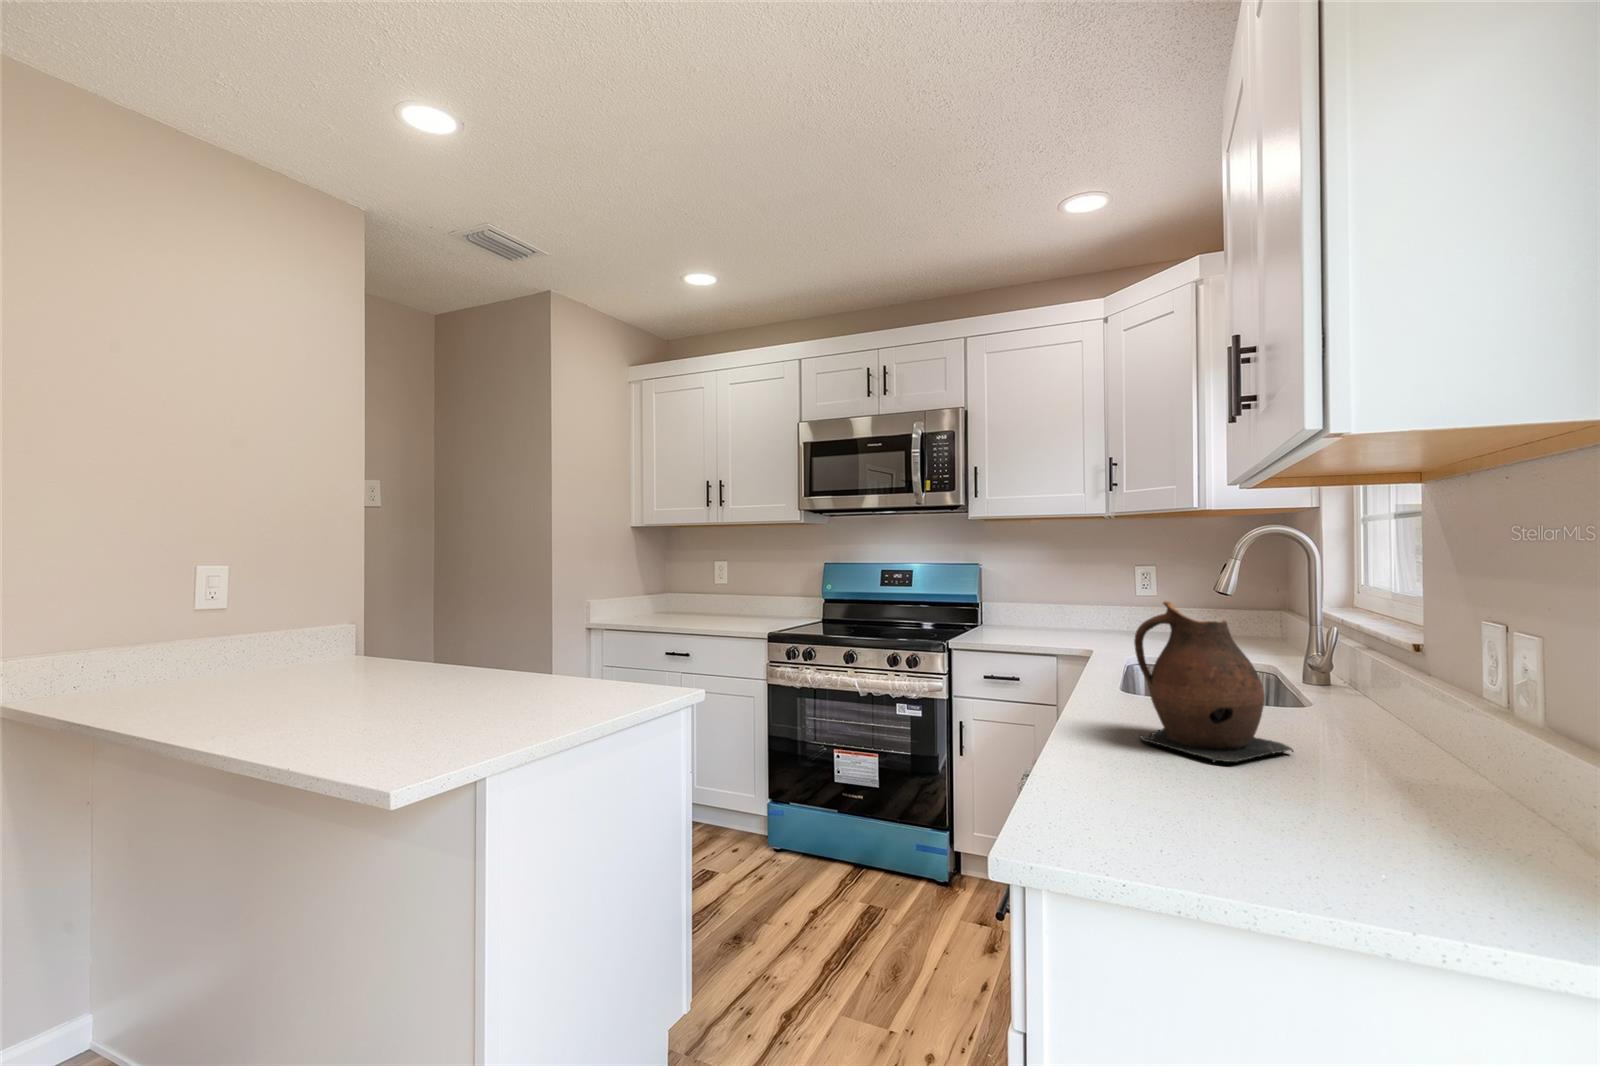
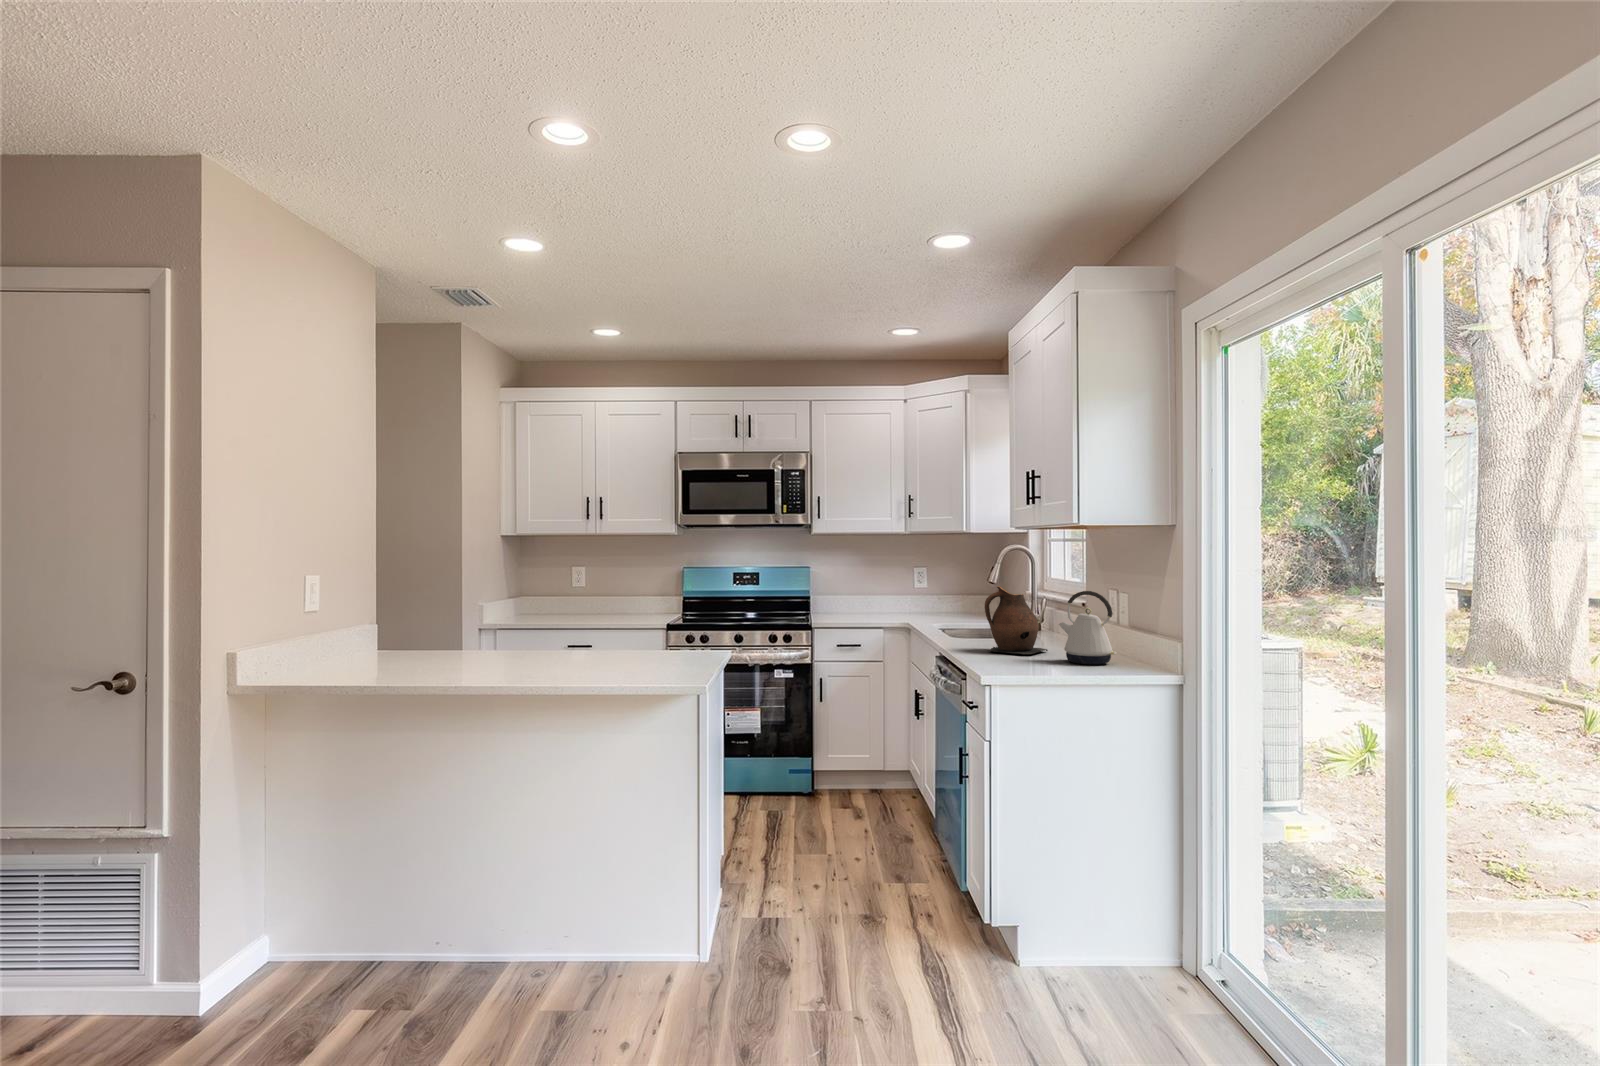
kettle: none [1298,623,1484,834] -> present [1059,591,1116,665]

